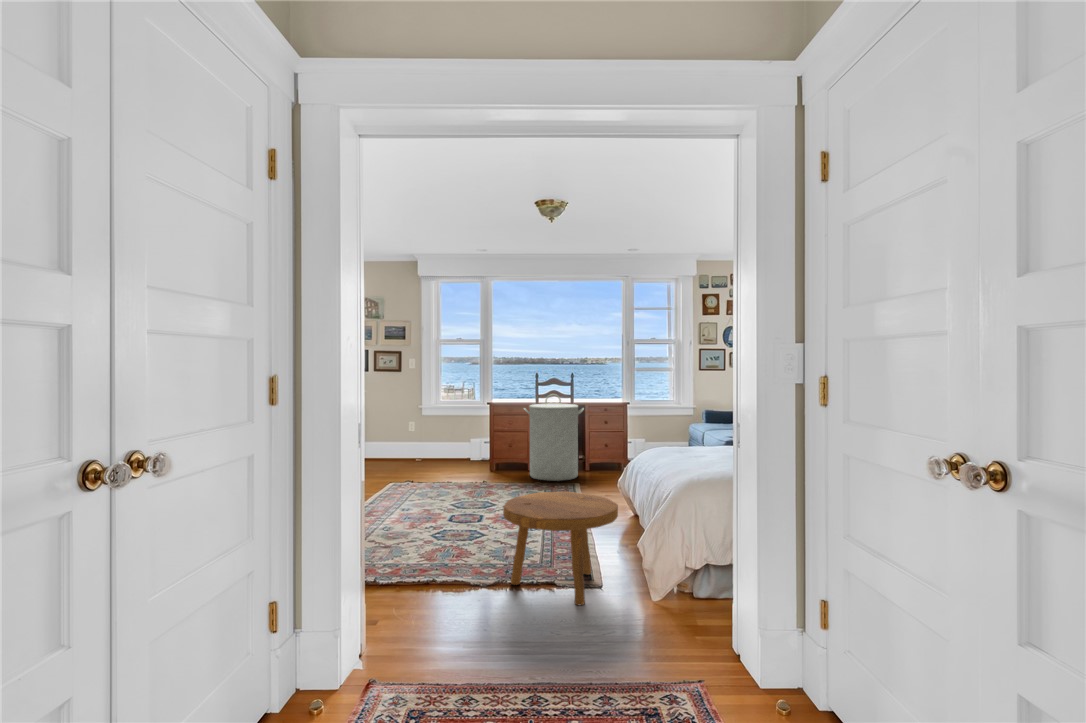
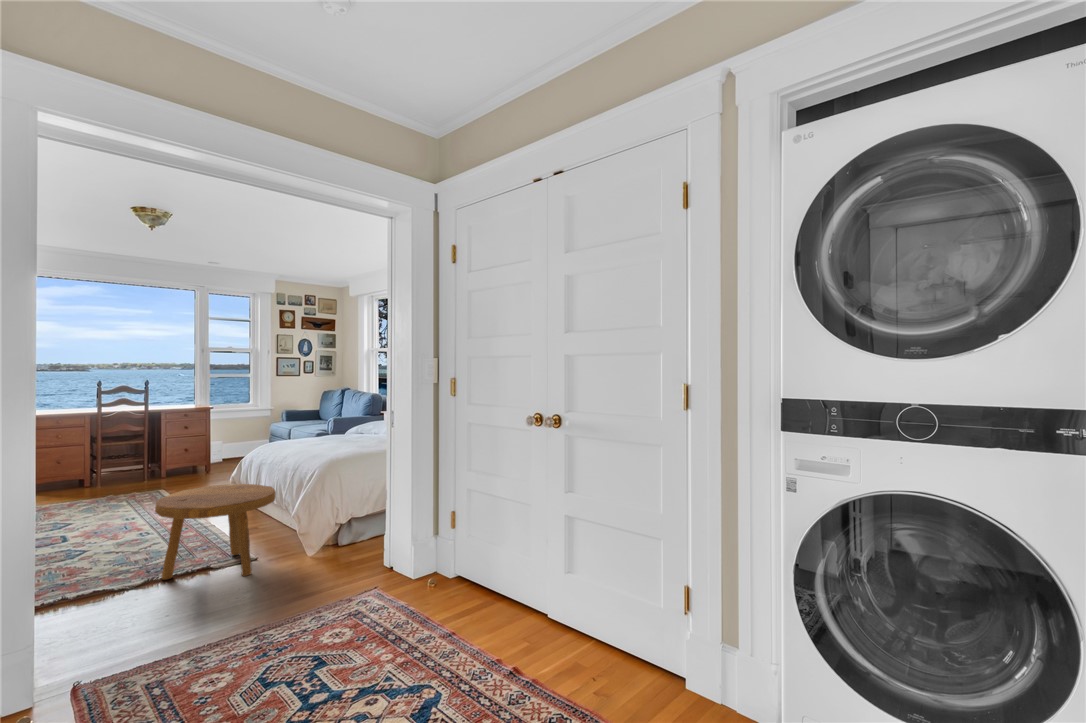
laundry hamper: present [524,394,584,481] -> none [83,401,165,494]

